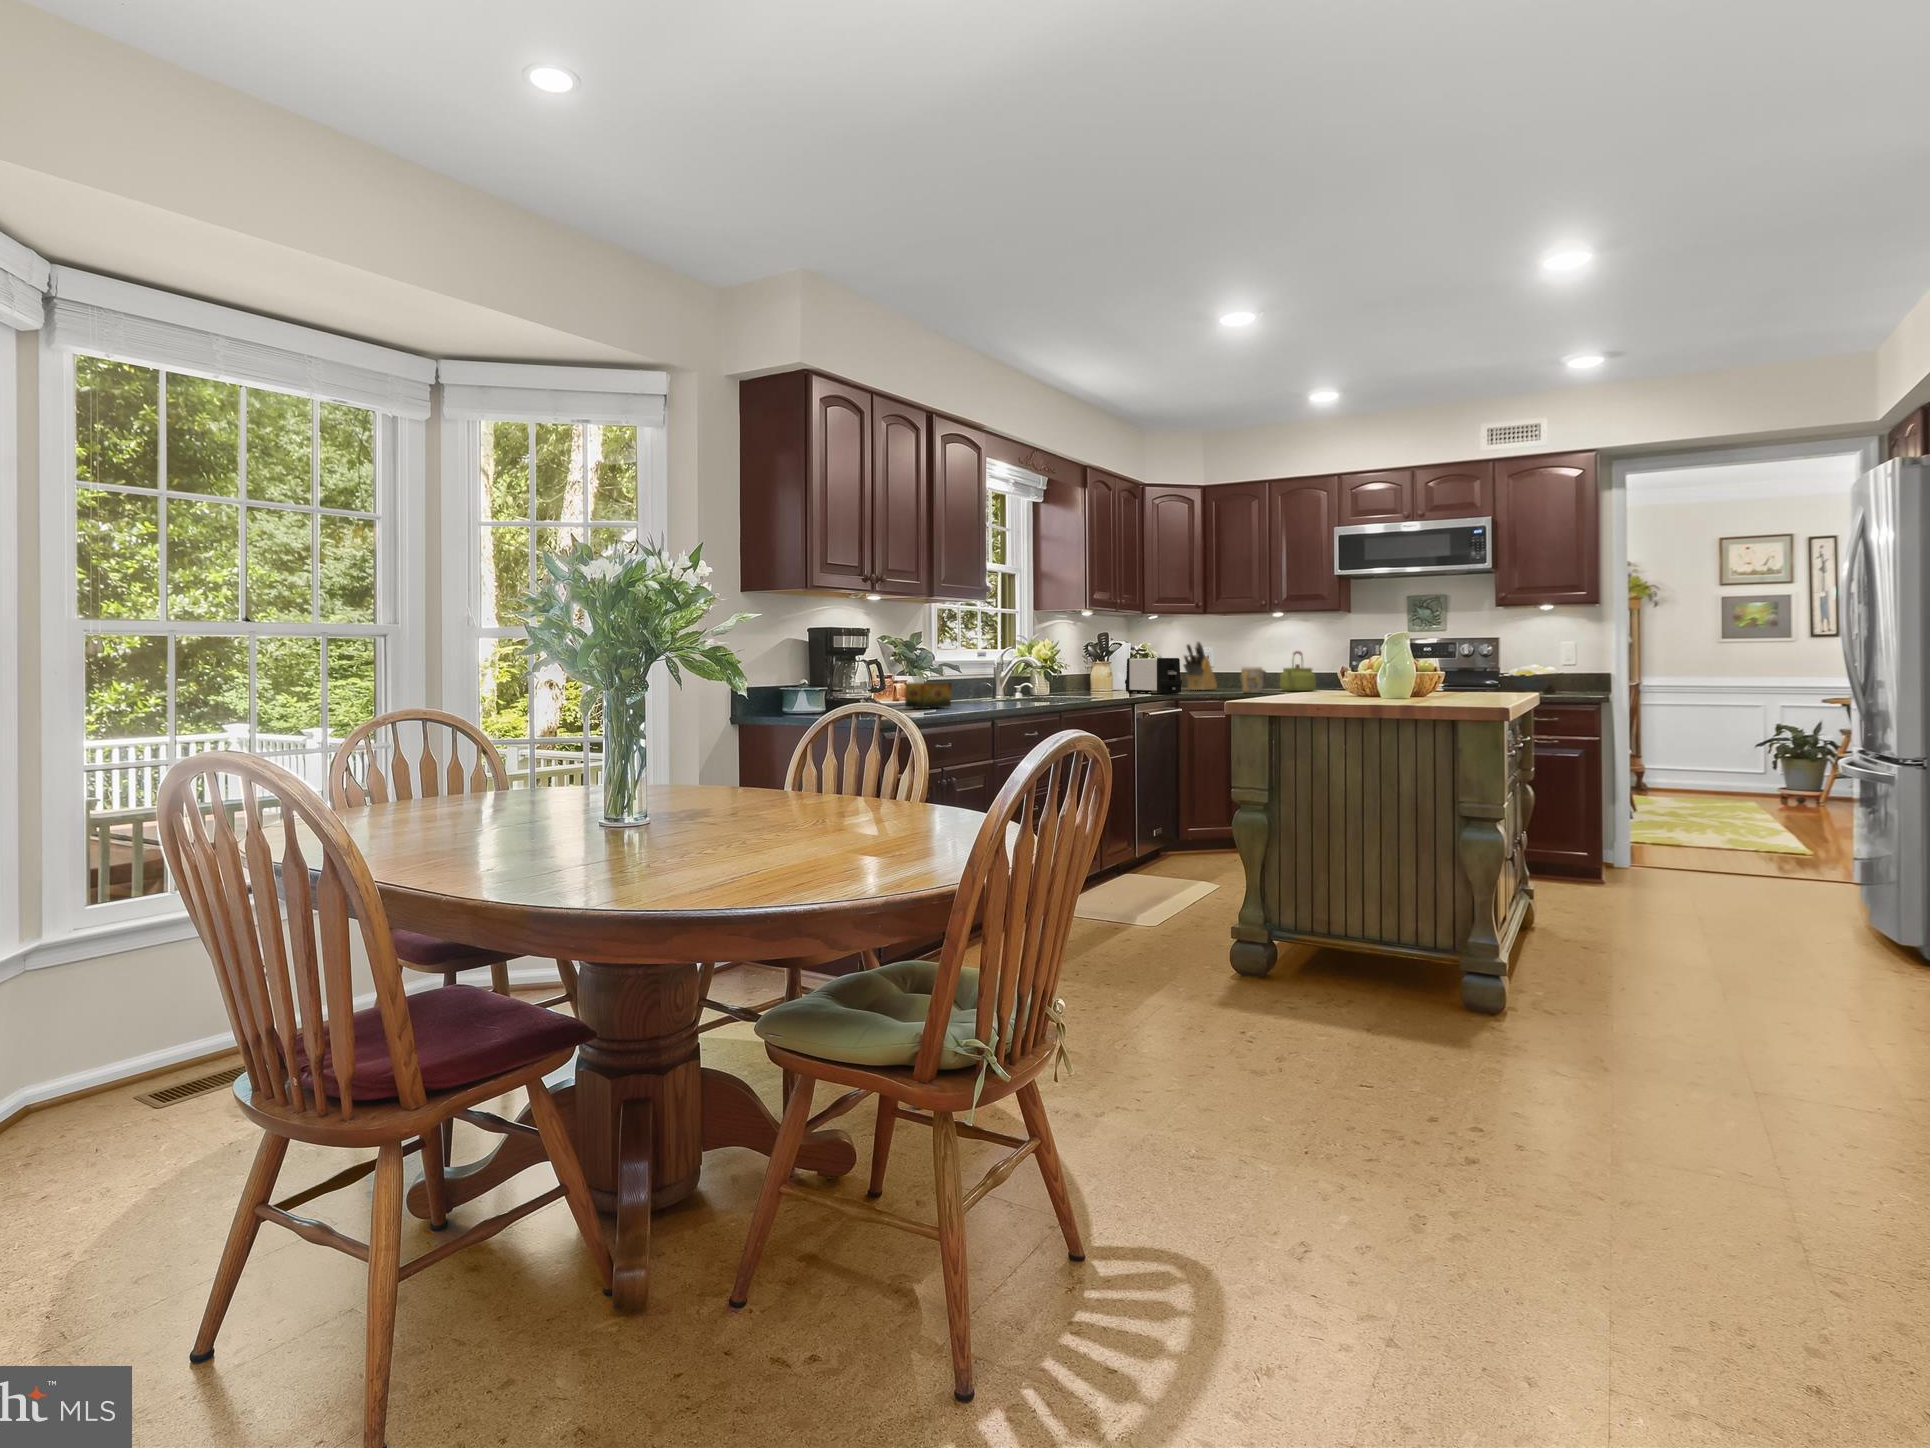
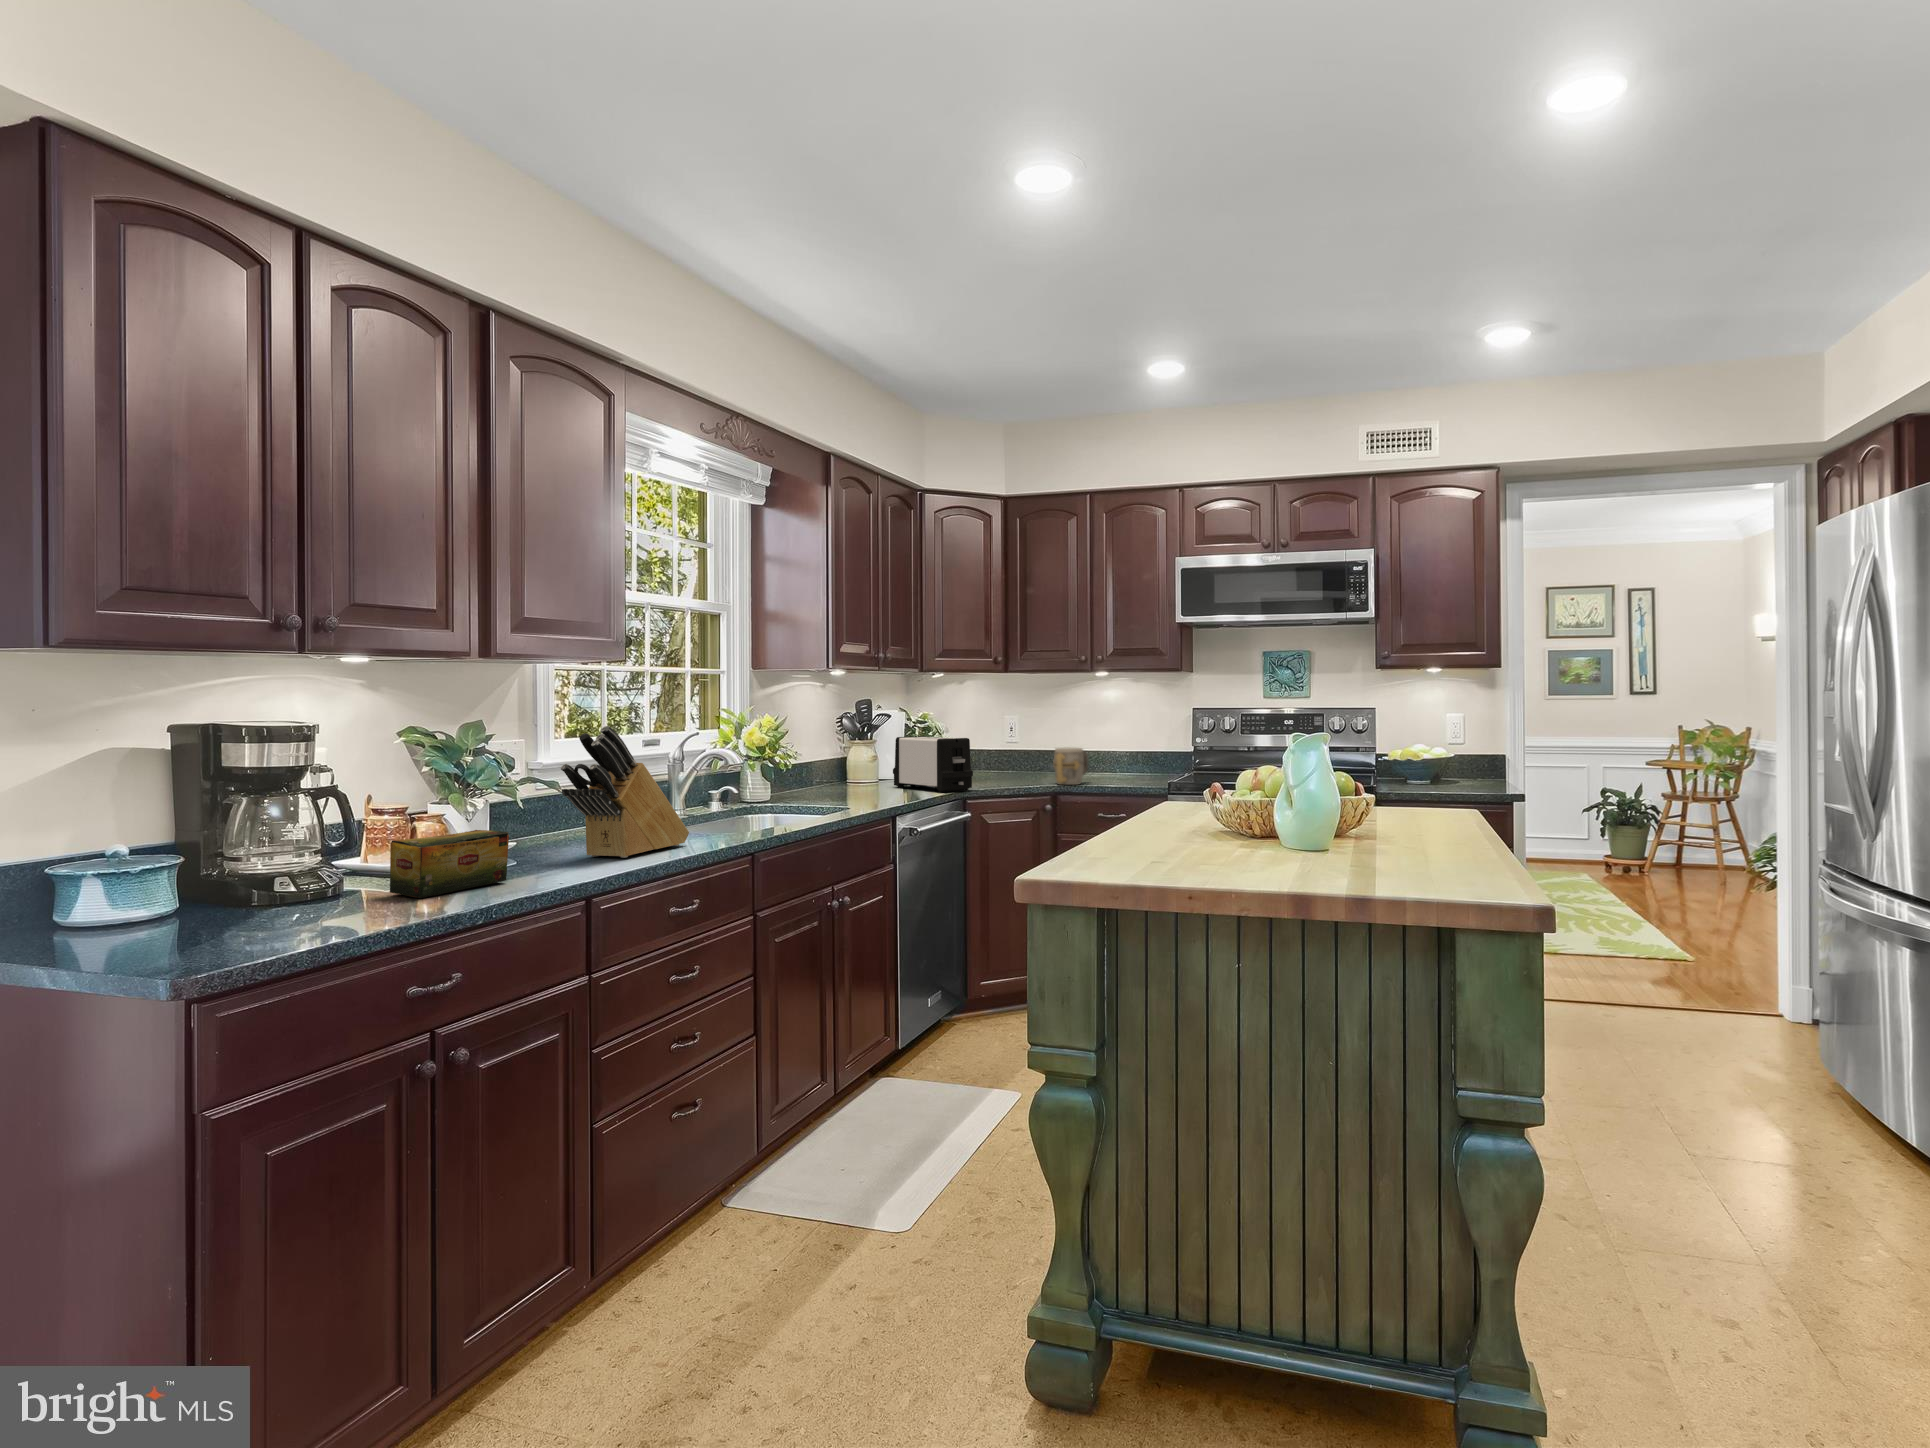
knife block: present [1184,642,1217,690] -> present [561,726,689,858]
kettle: present [1280,651,1316,691] -> none [1102,721,1148,775]

